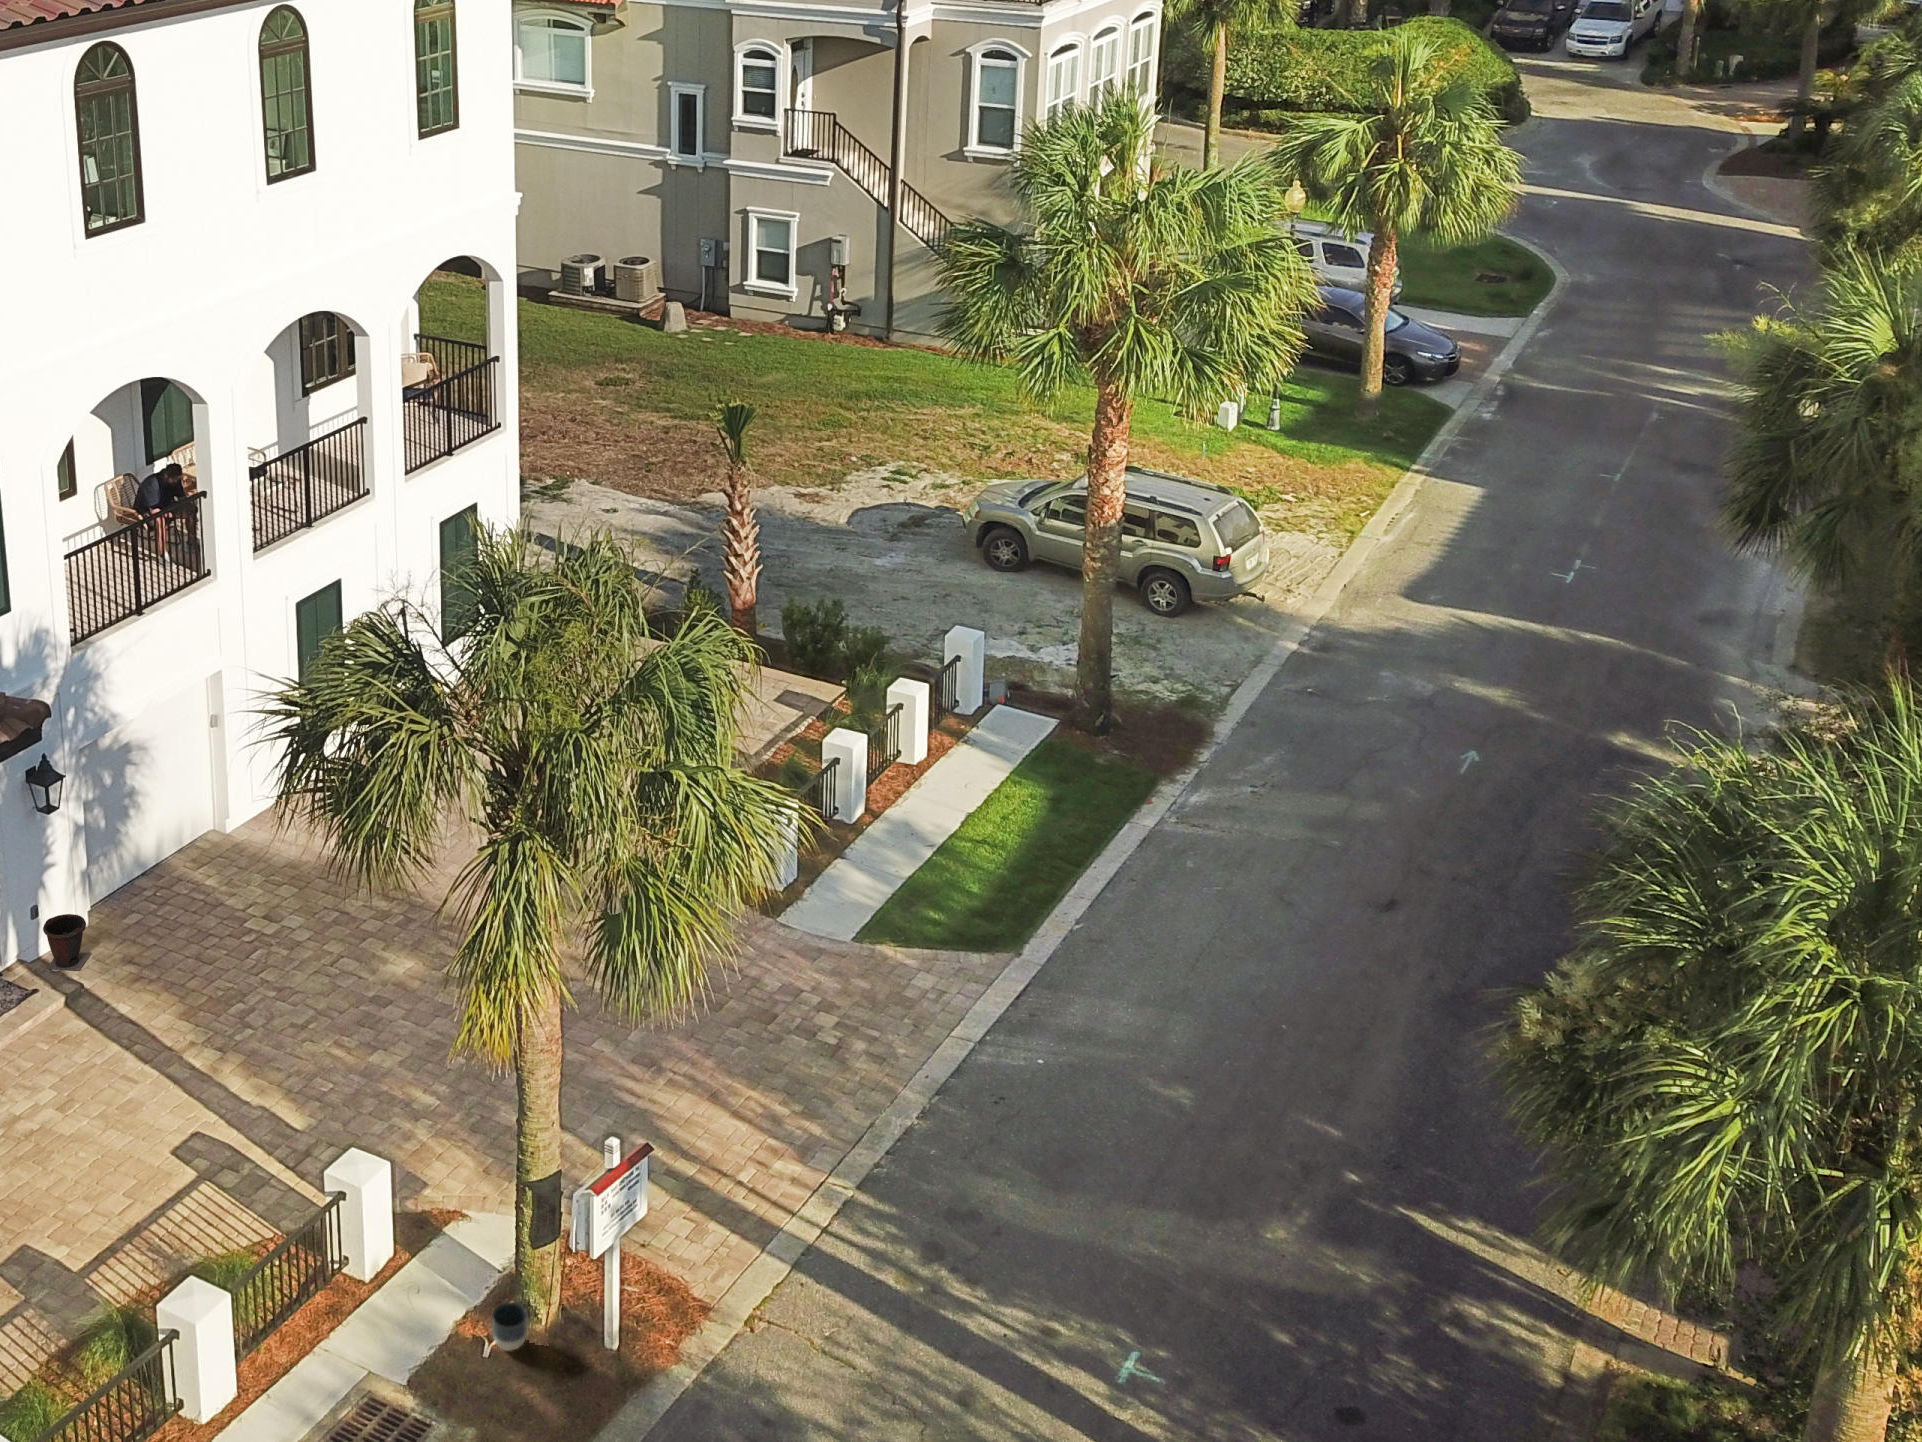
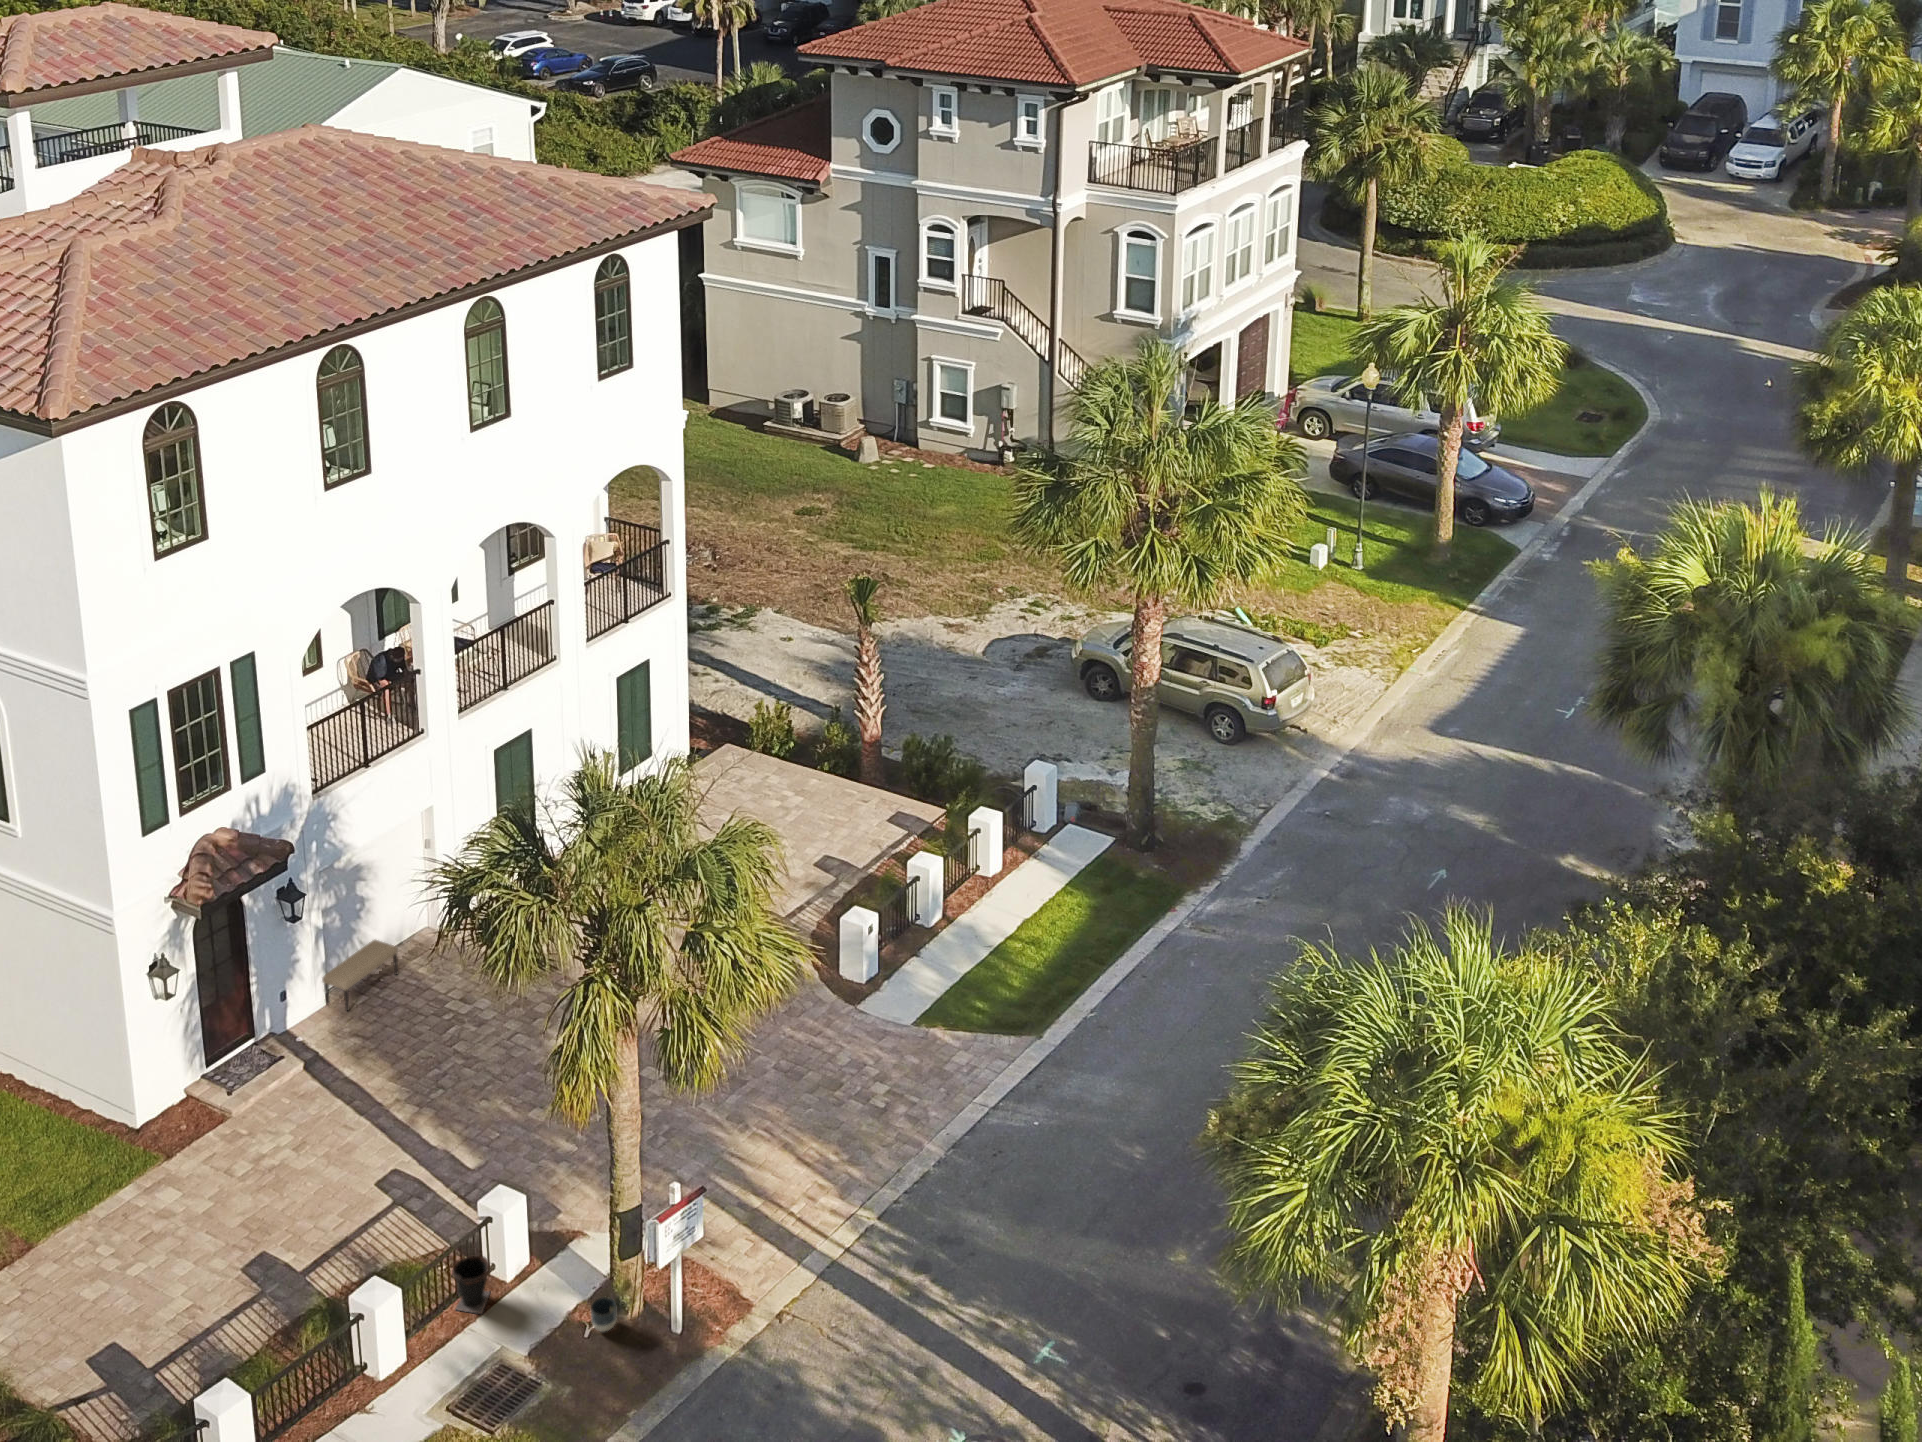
bench: none [84,840,180,931] -> present [322,940,398,1011]
bucket: present [43,914,92,970] -> present [452,1256,490,1314]

